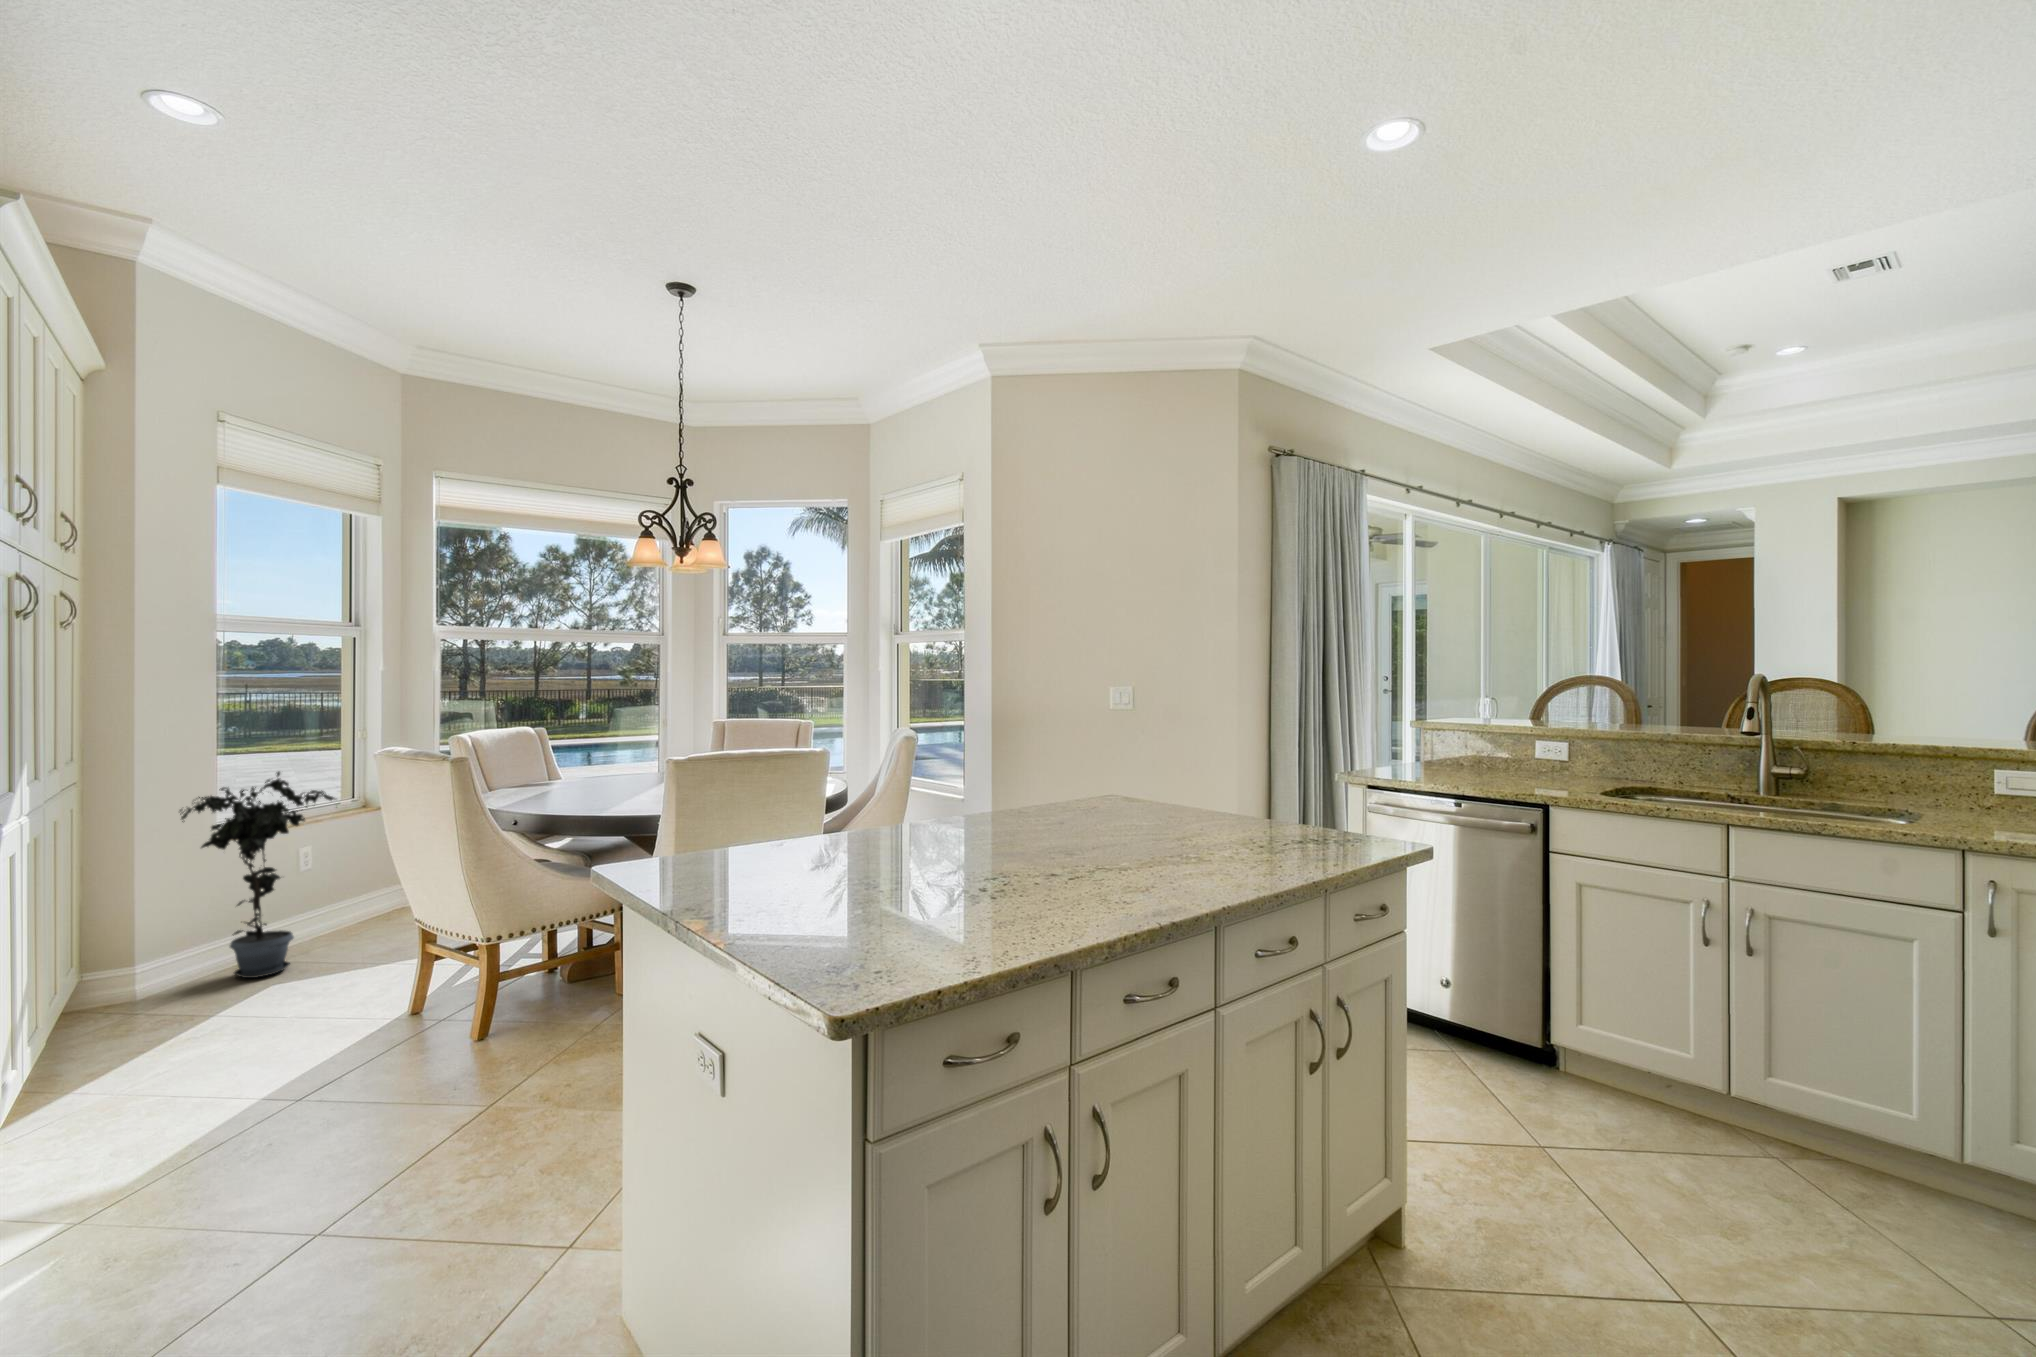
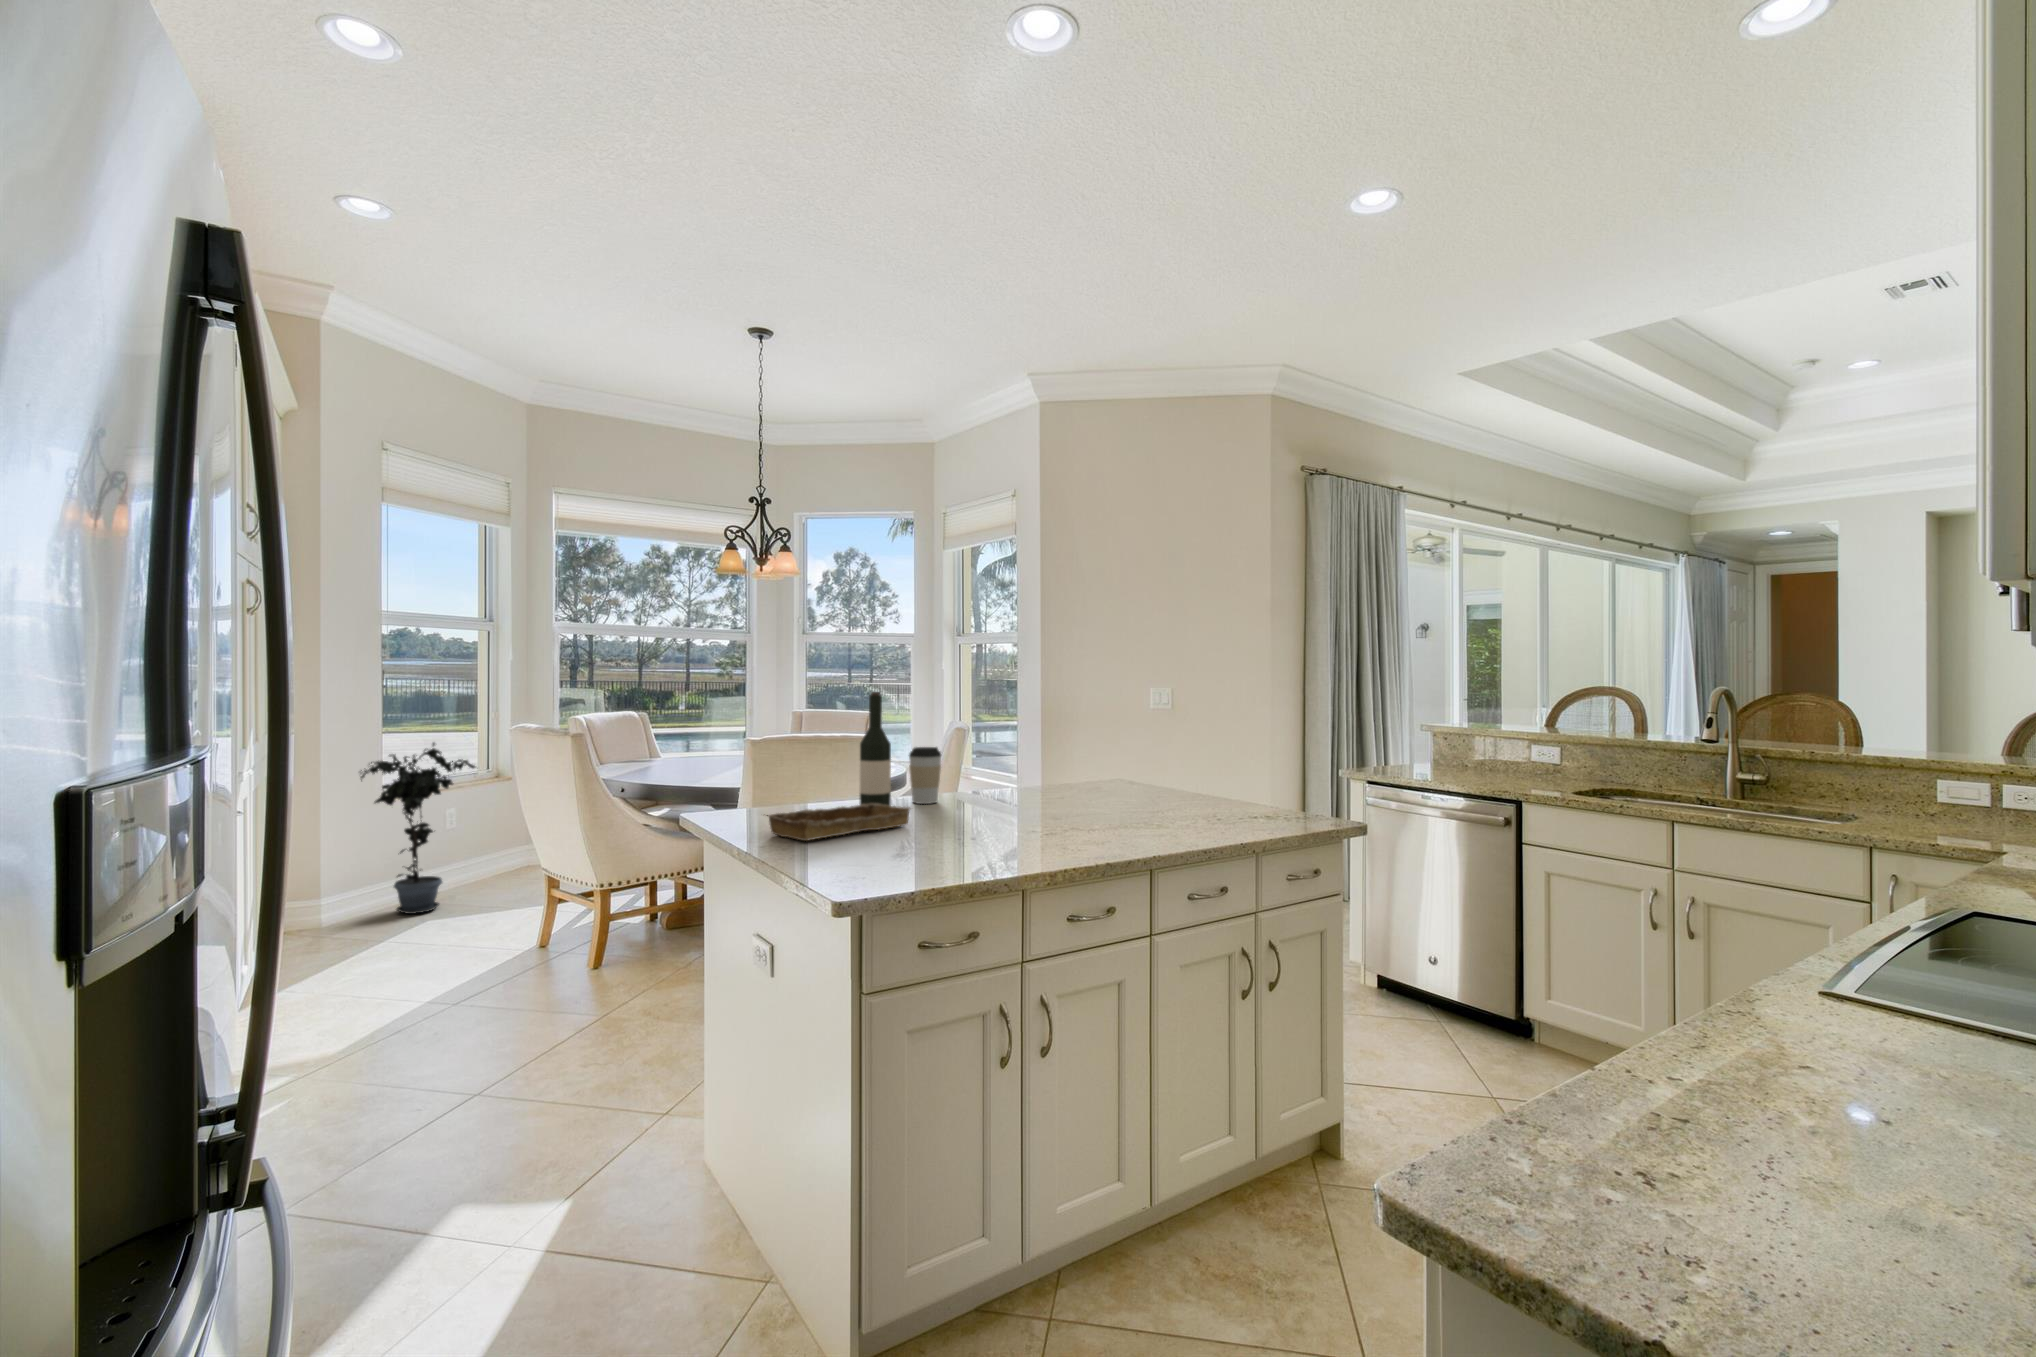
wine bottle: none [821,703,862,852] -> present [860,692,891,805]
coffee cup: none [880,768,921,839] -> present [909,747,941,804]
tray: none [701,845,900,905] -> present [768,803,910,841]

